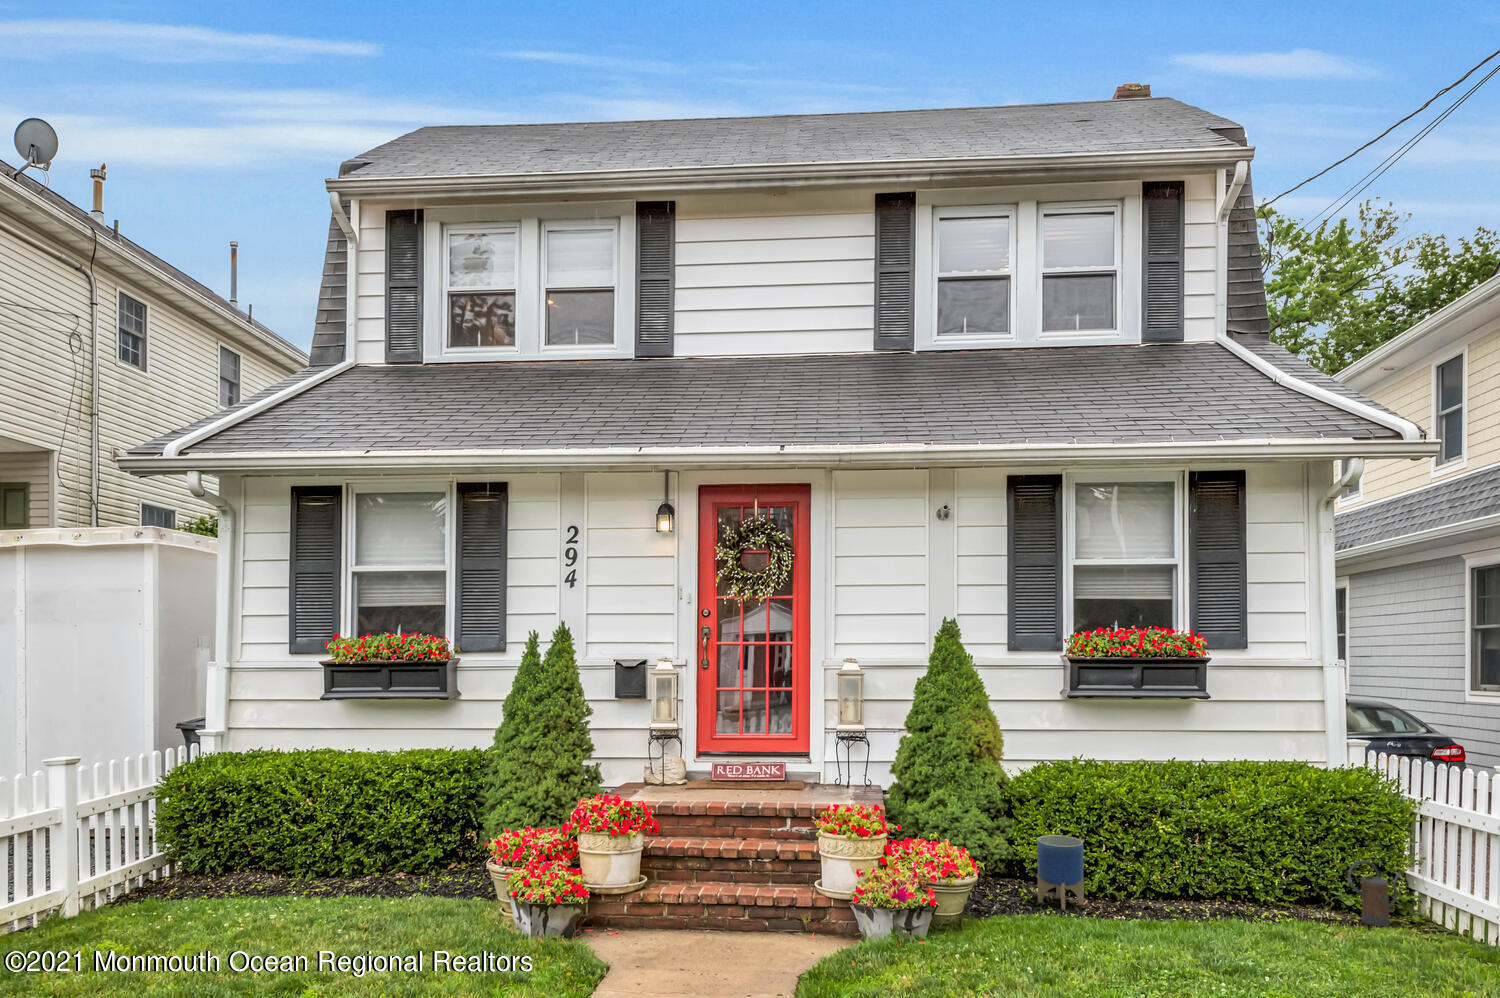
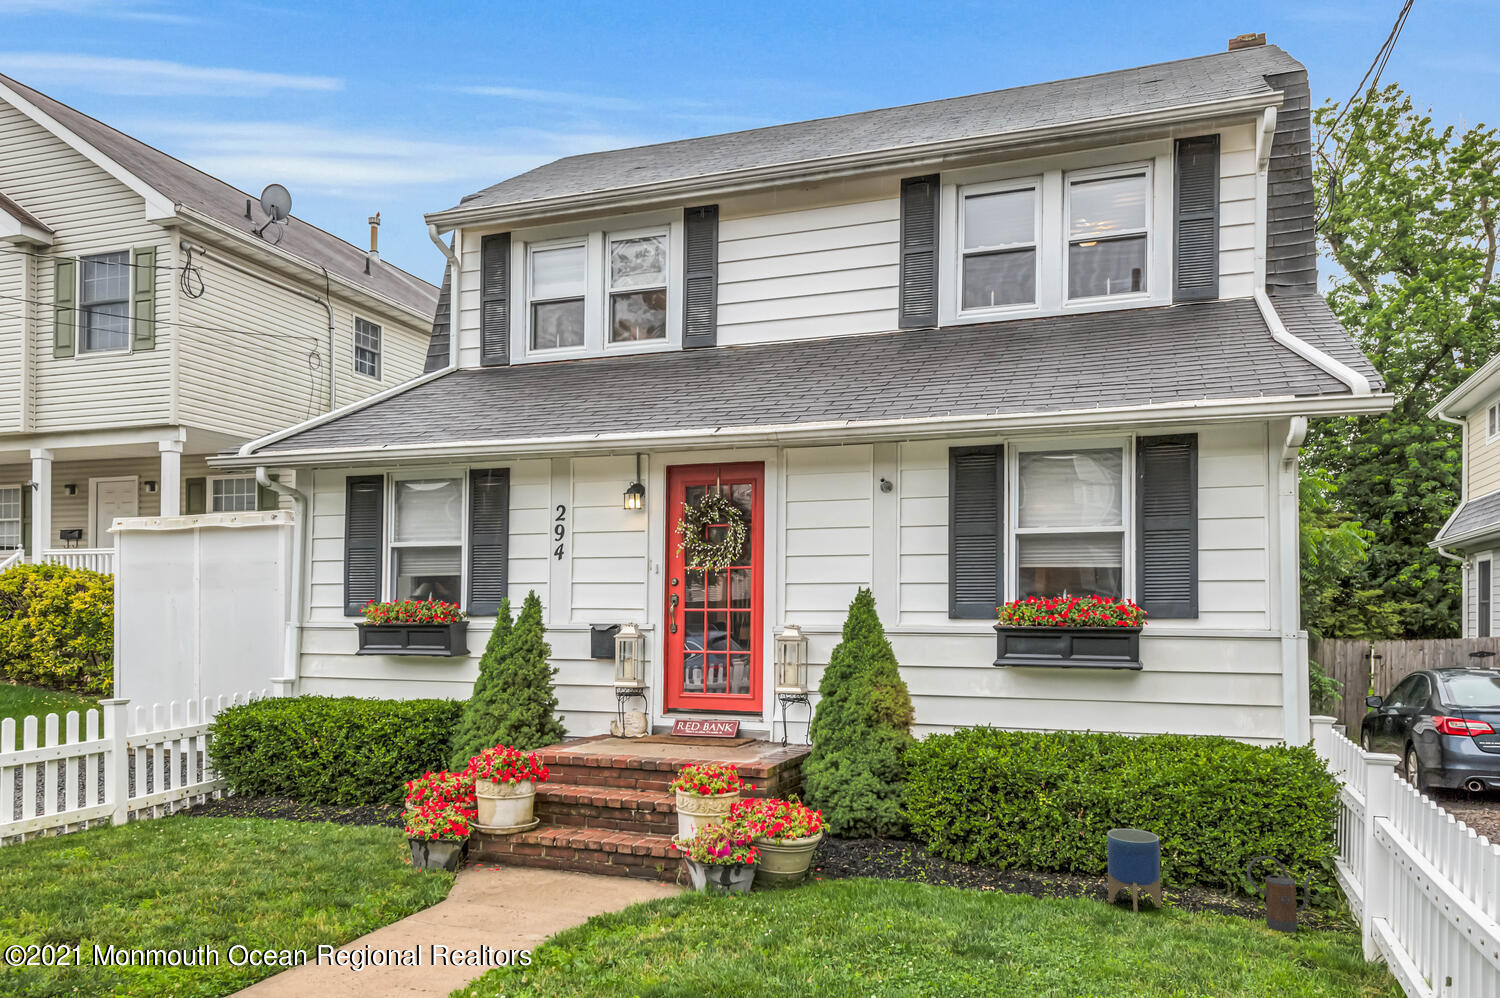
planter: present [1037,835,1084,910] -> present [1107,829,1161,912]

